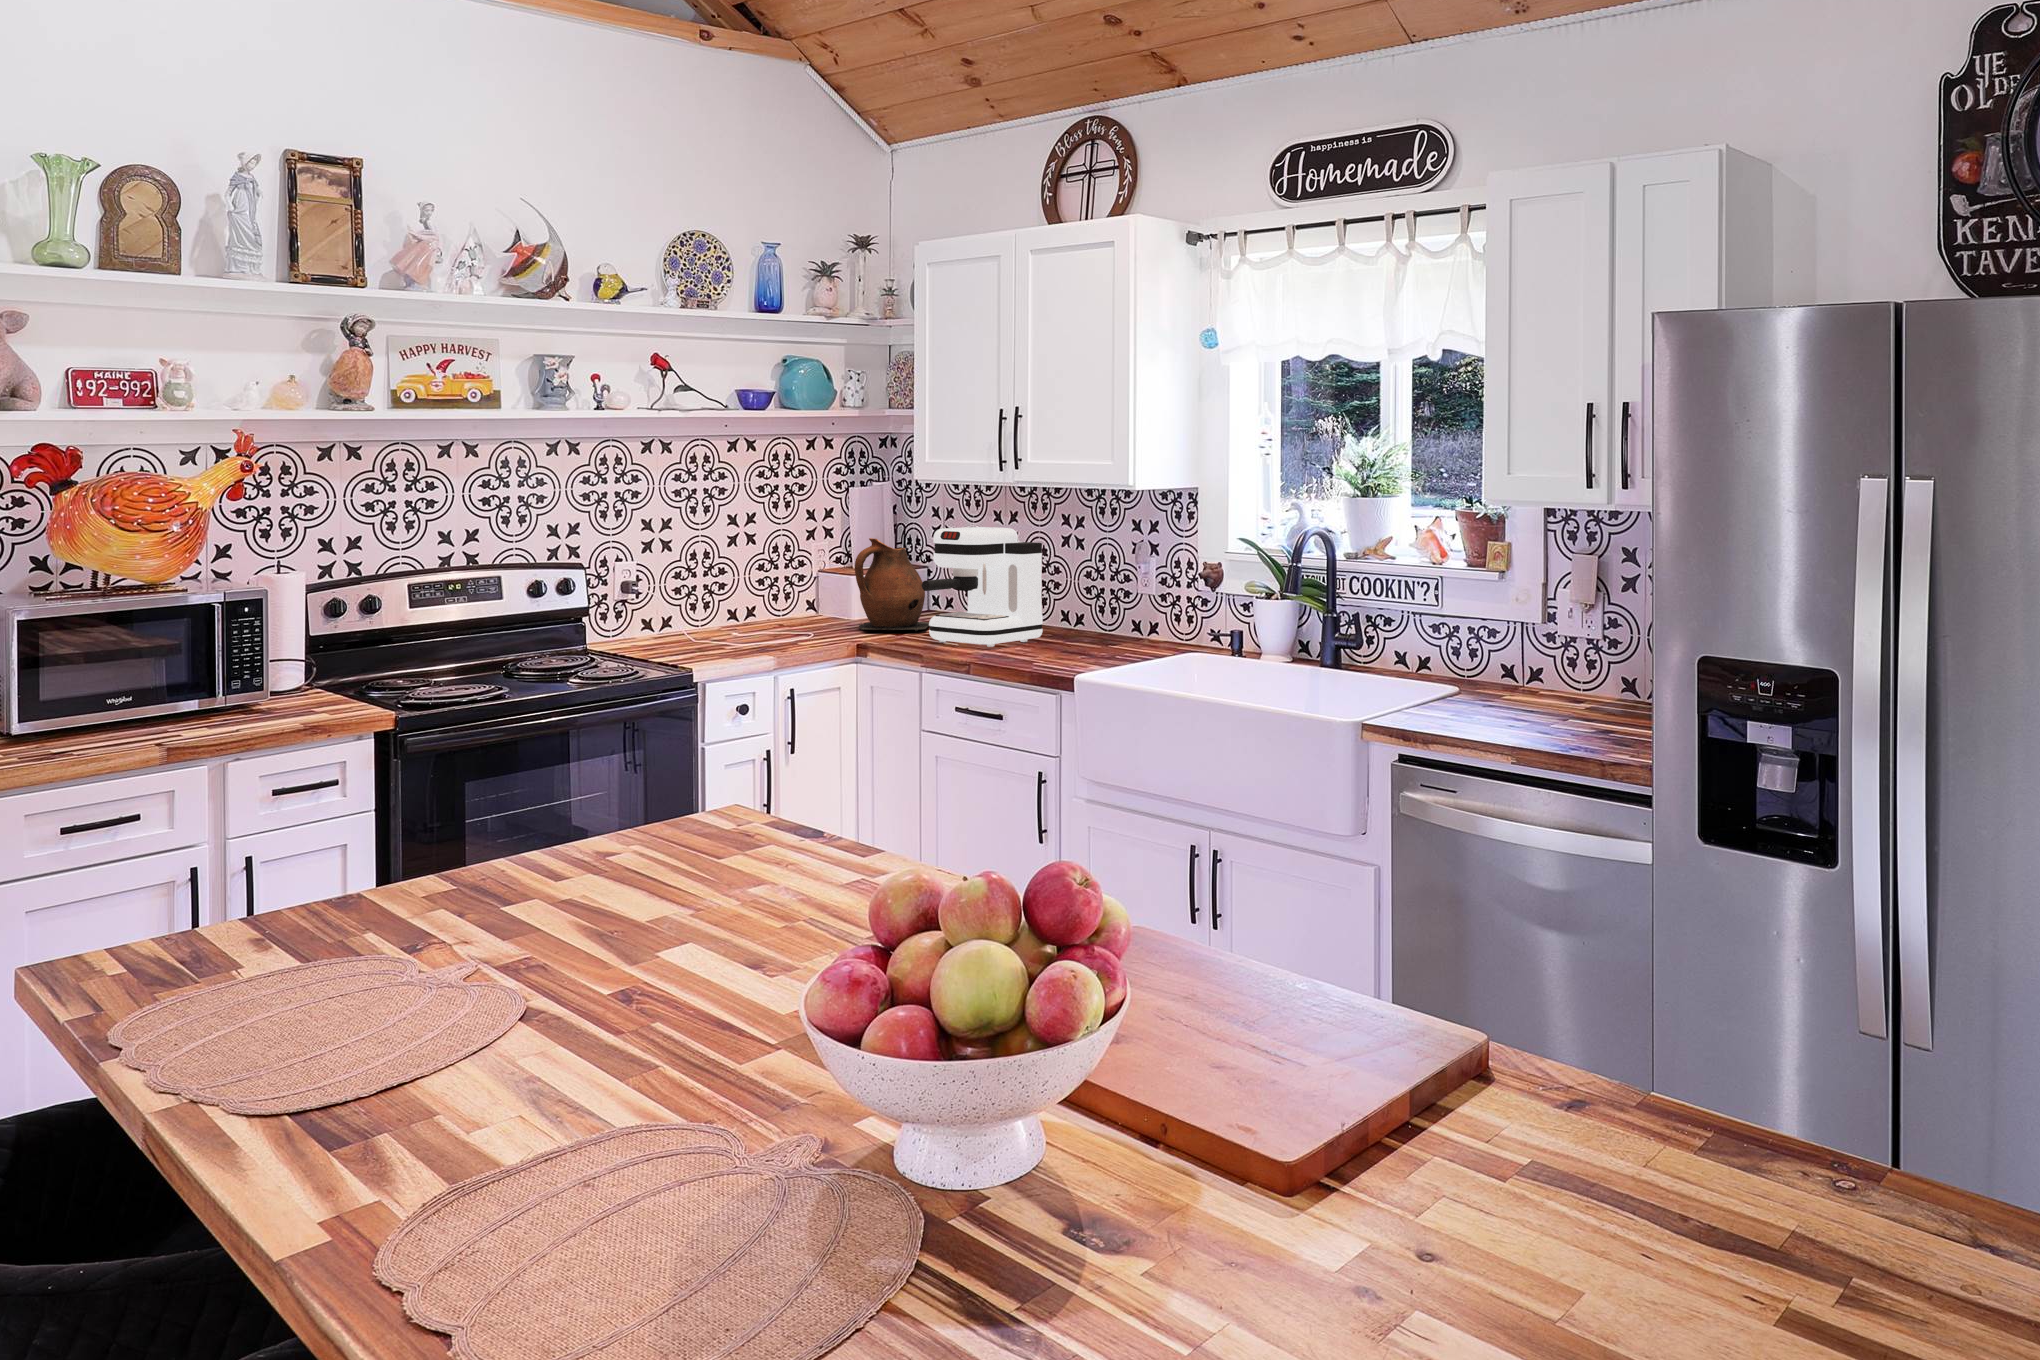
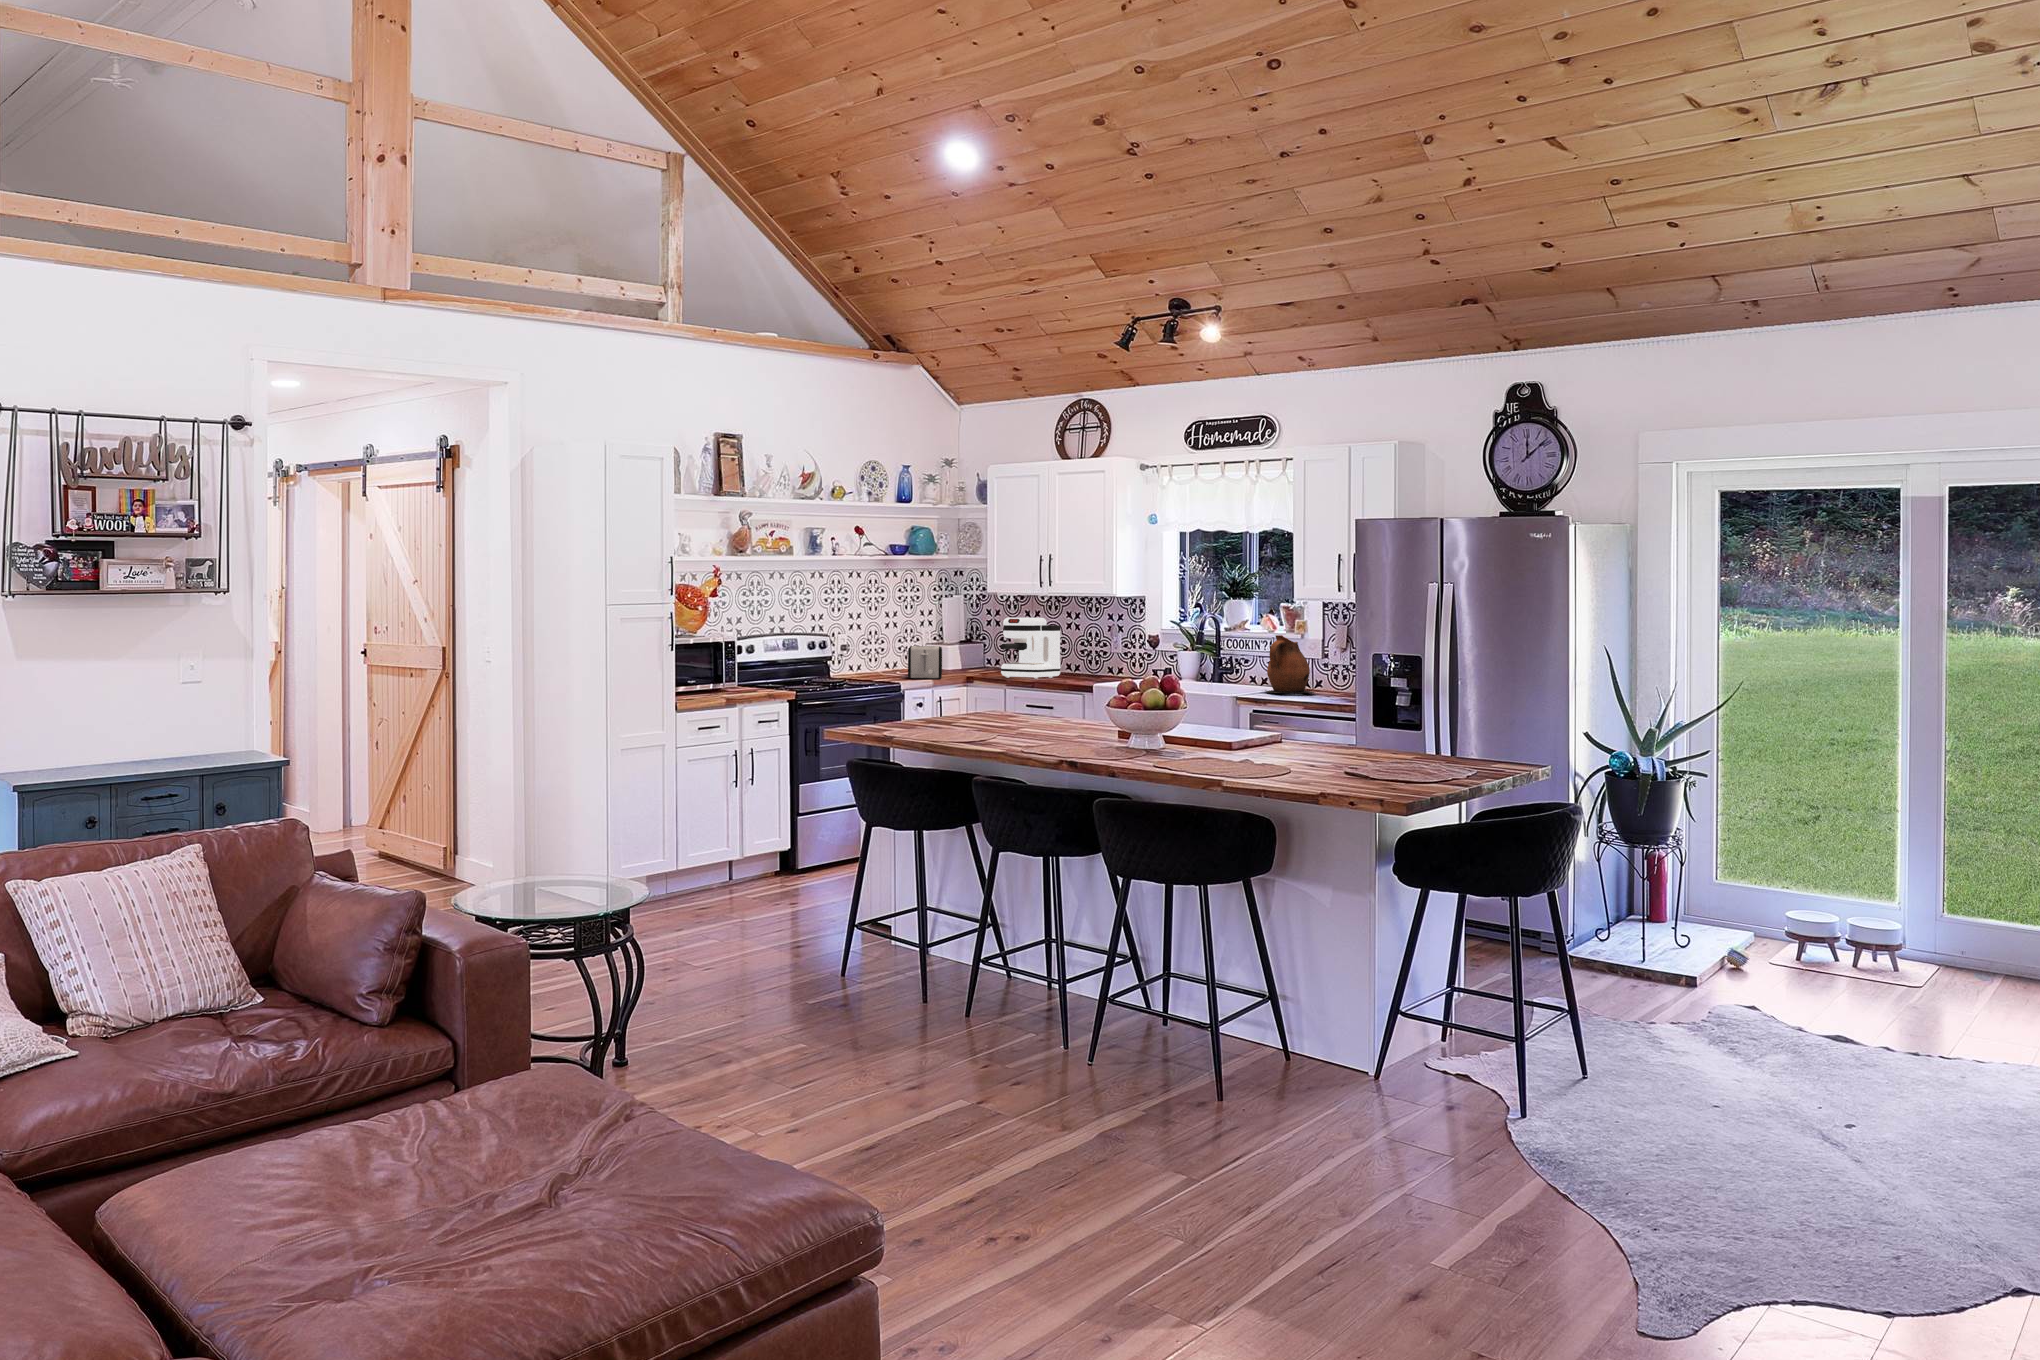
ceramic pitcher: present [855,538,929,631] -> present [1265,635,1315,694]
toaster: none [744,580,828,646] -> present [908,646,942,678]

